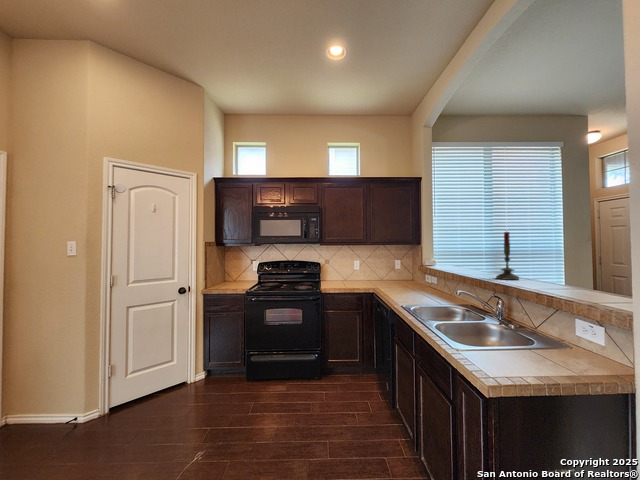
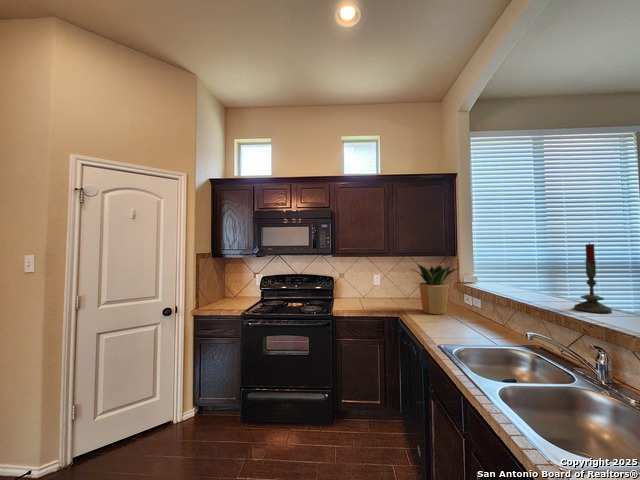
potted plant: none [382,250,422,290] -> present [412,265,458,315]

